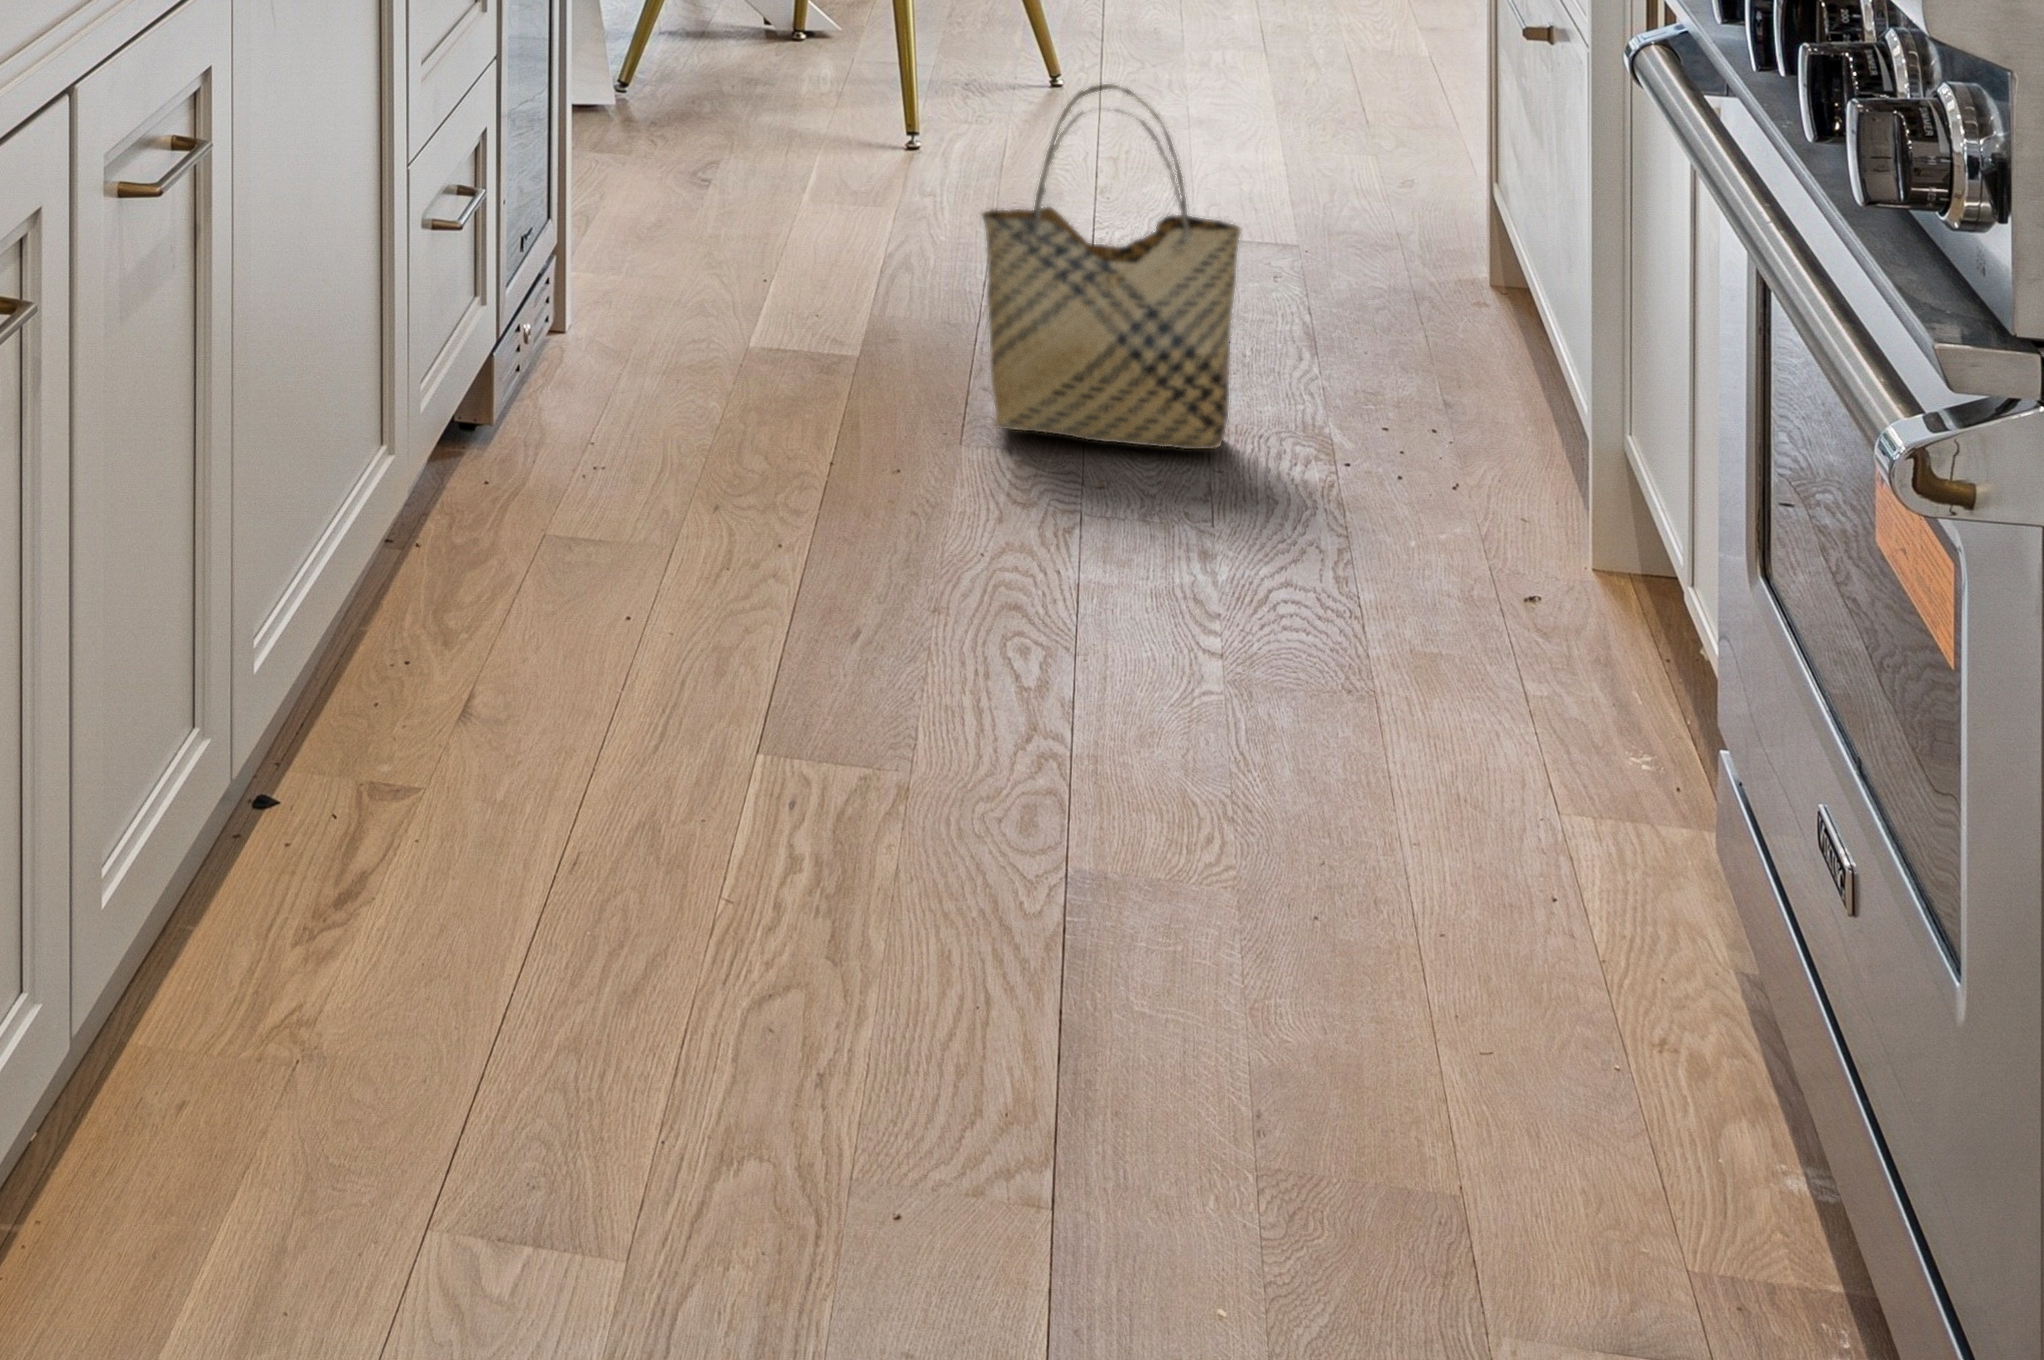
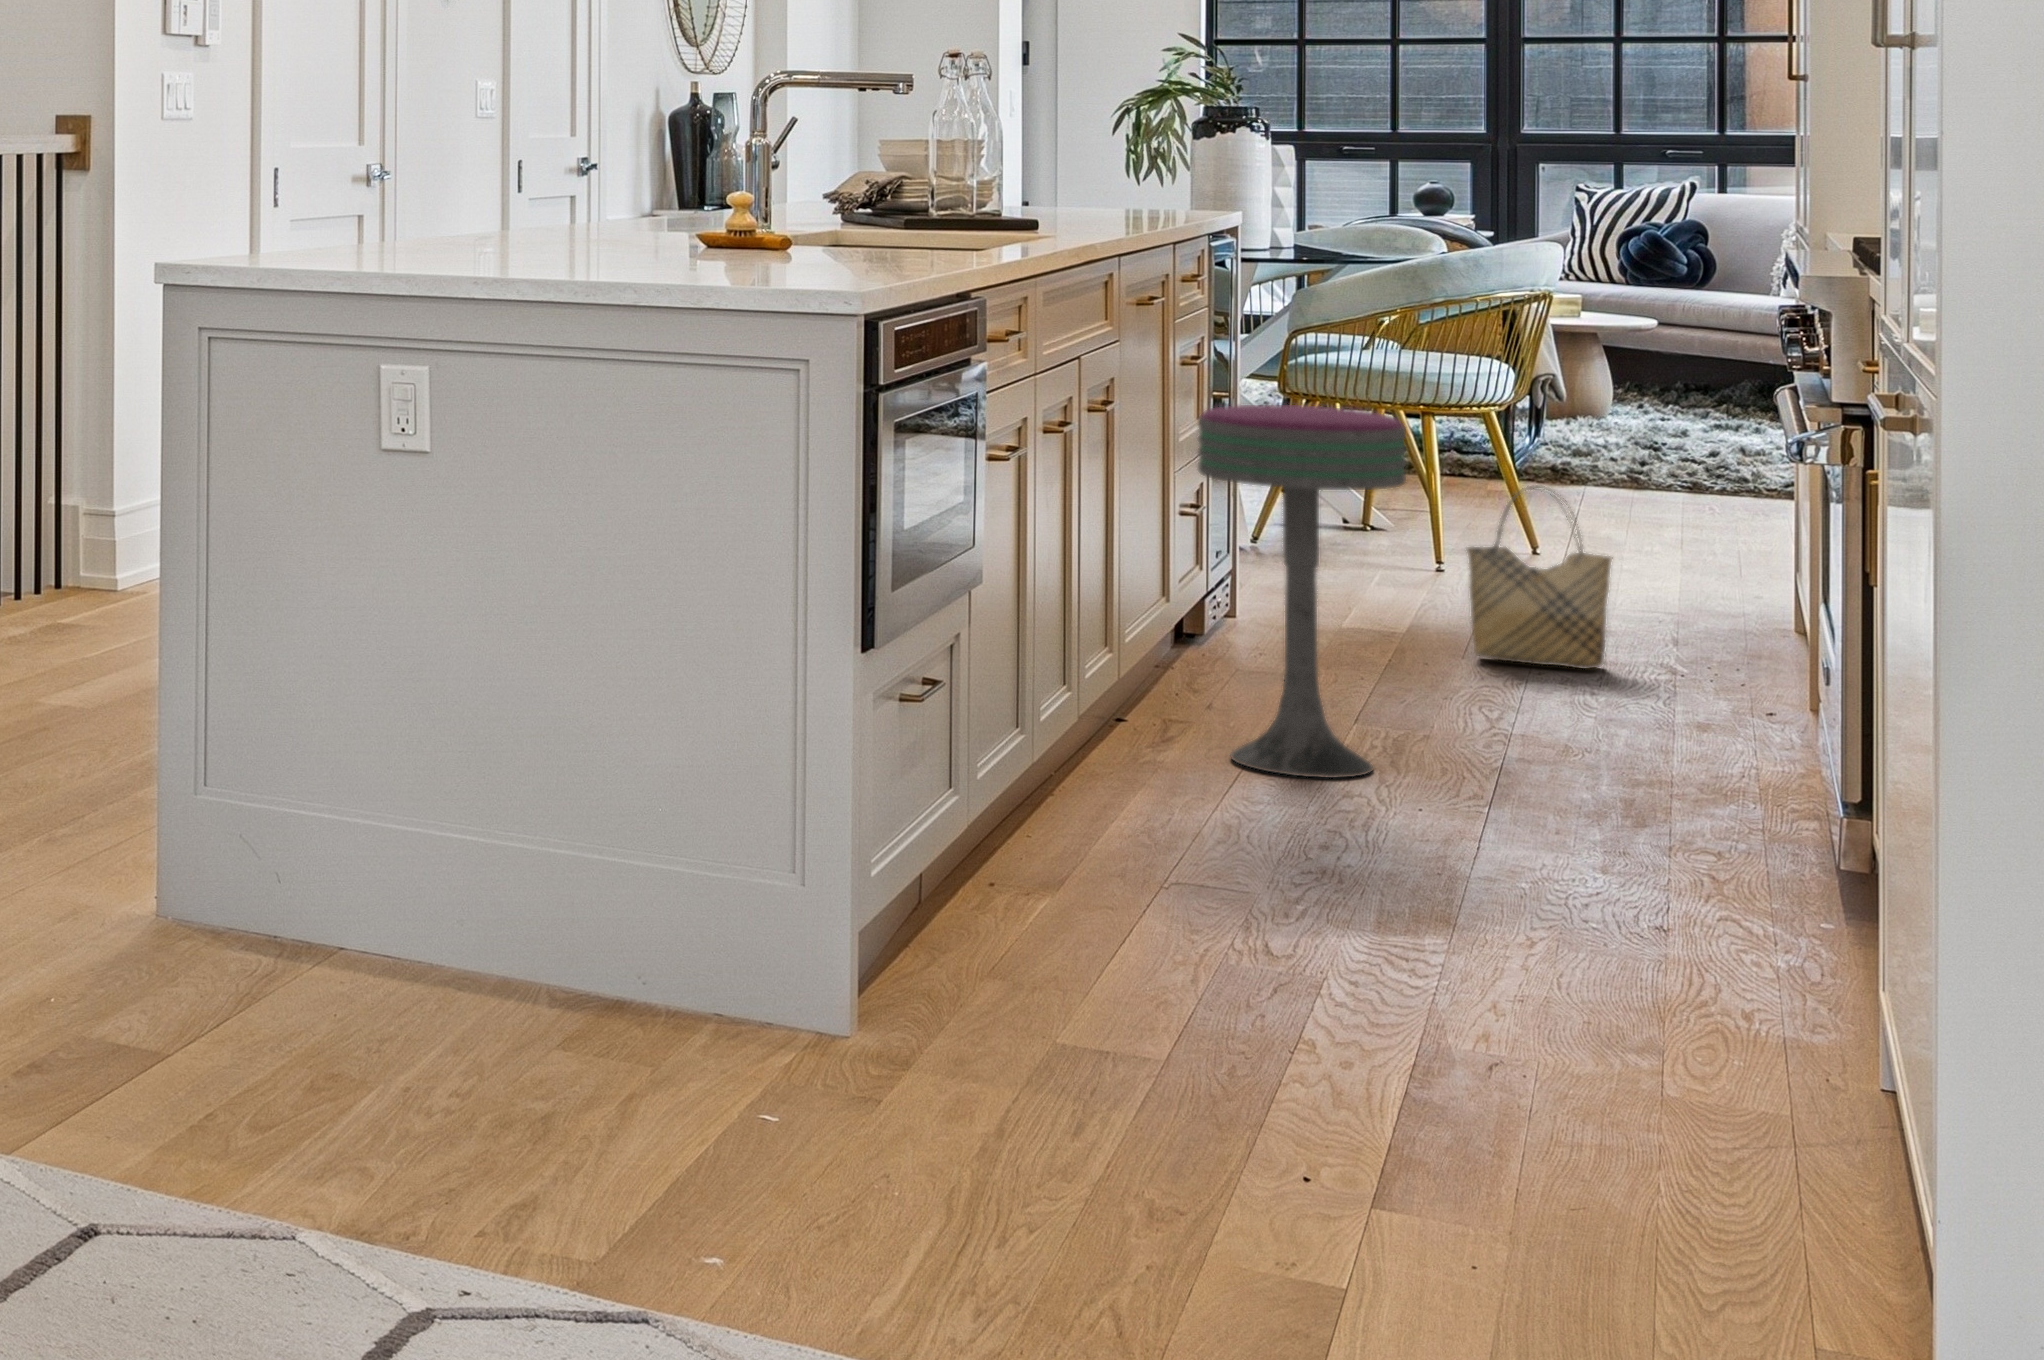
bar stool: none [436,78,895,1025] -> present [1198,405,1406,778]

